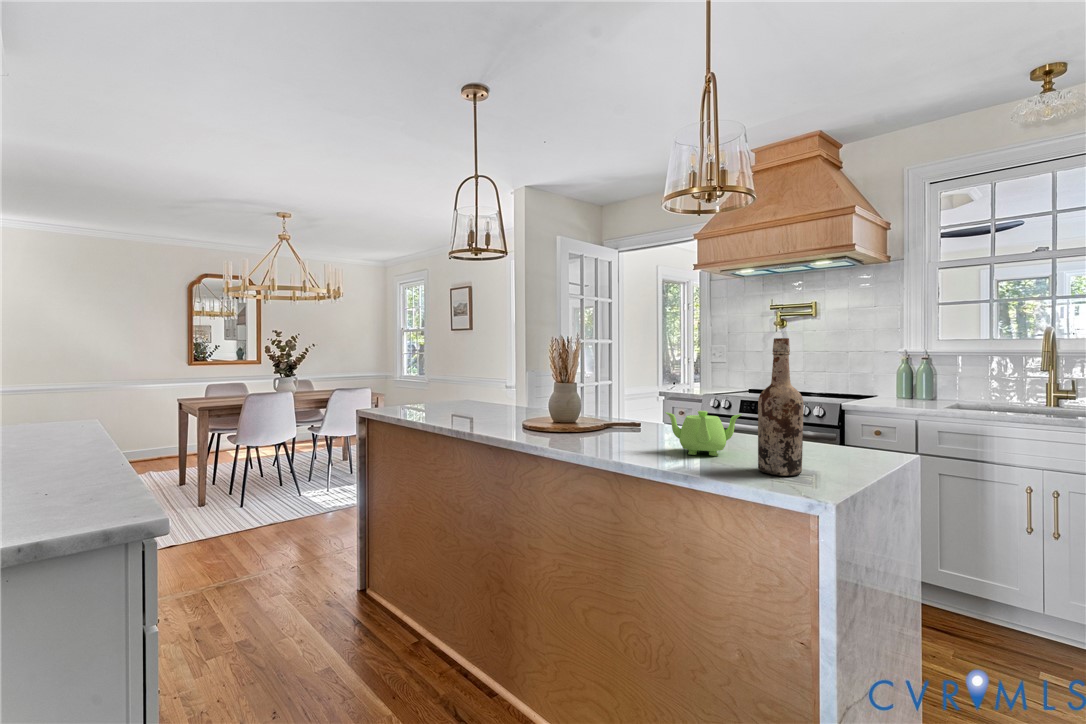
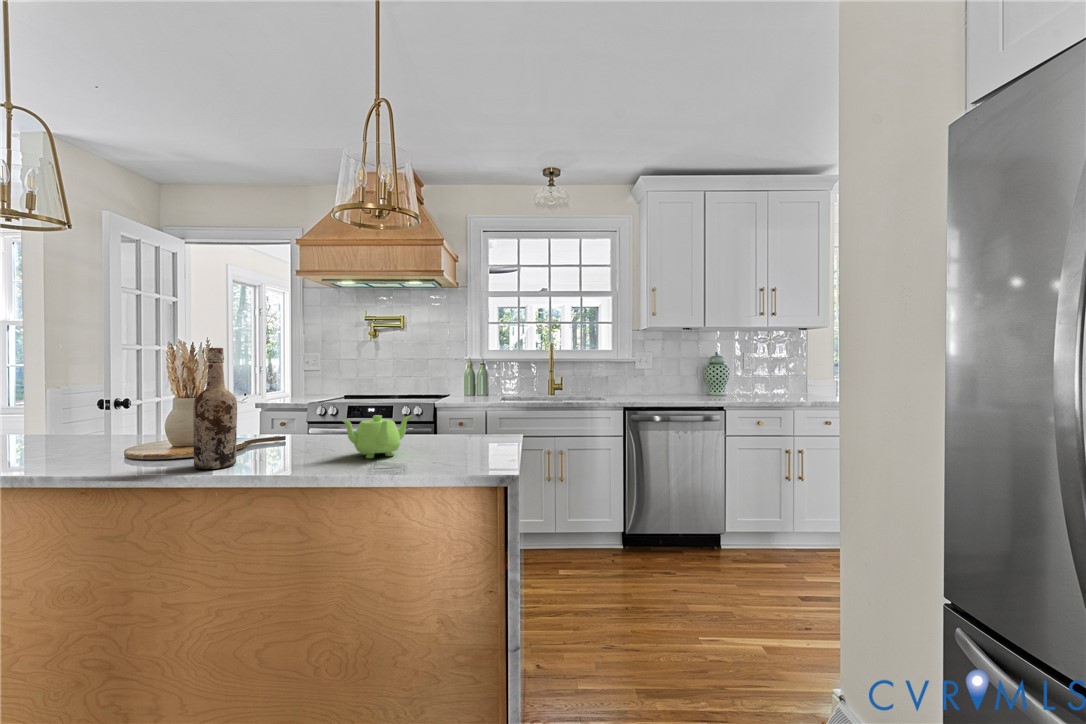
wine bottle: present [758,338,804,476] -> present [193,348,237,469]

